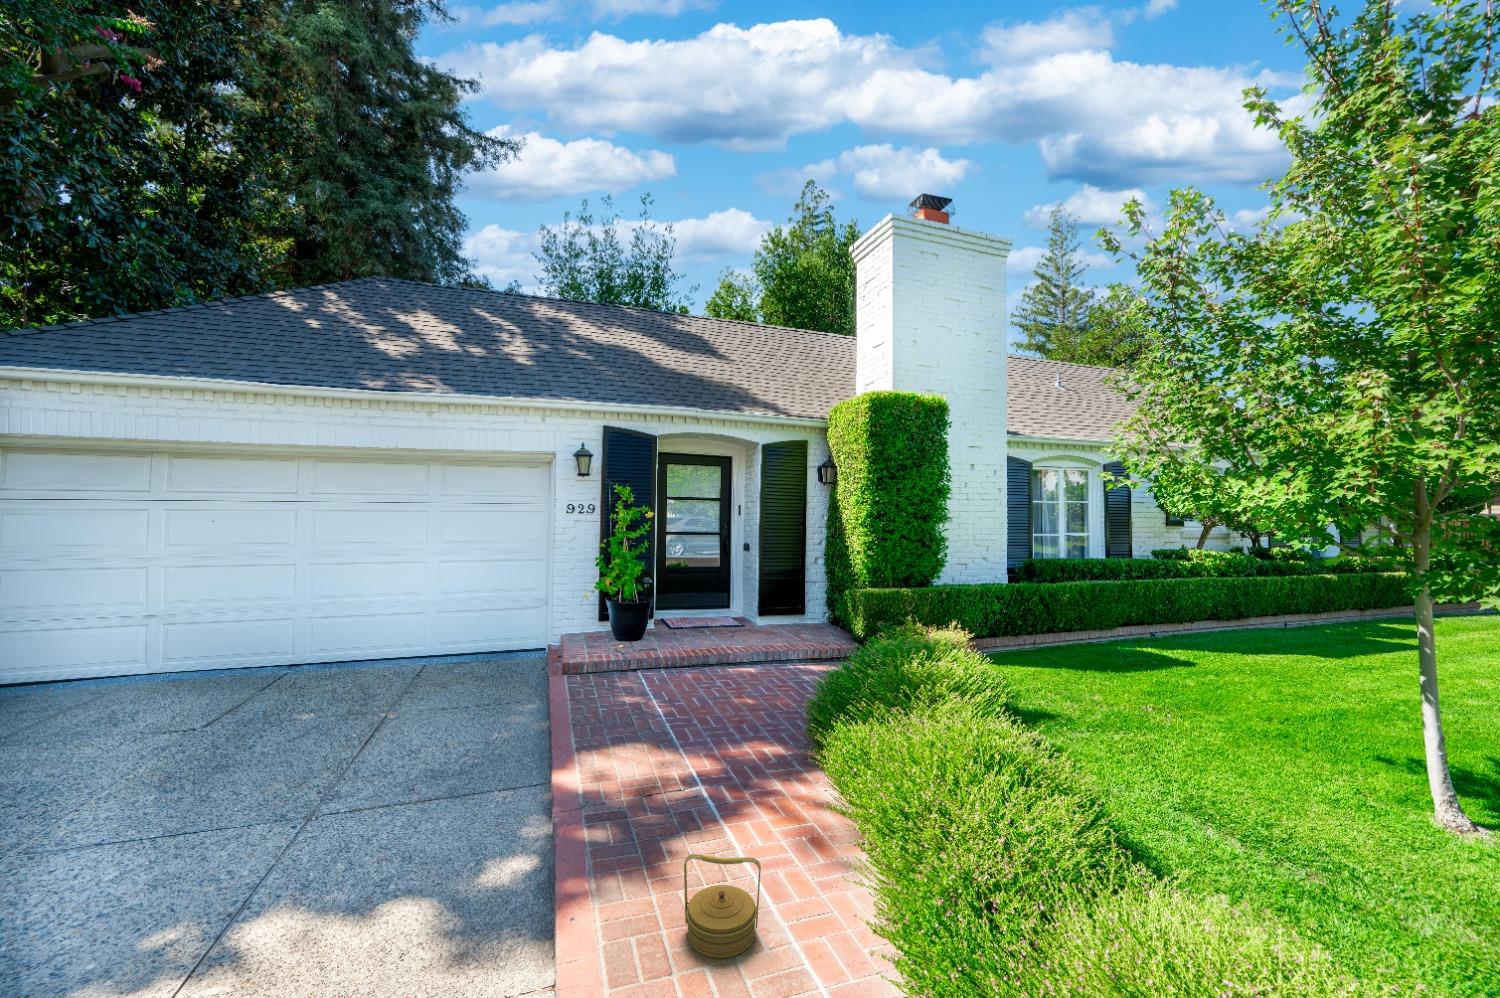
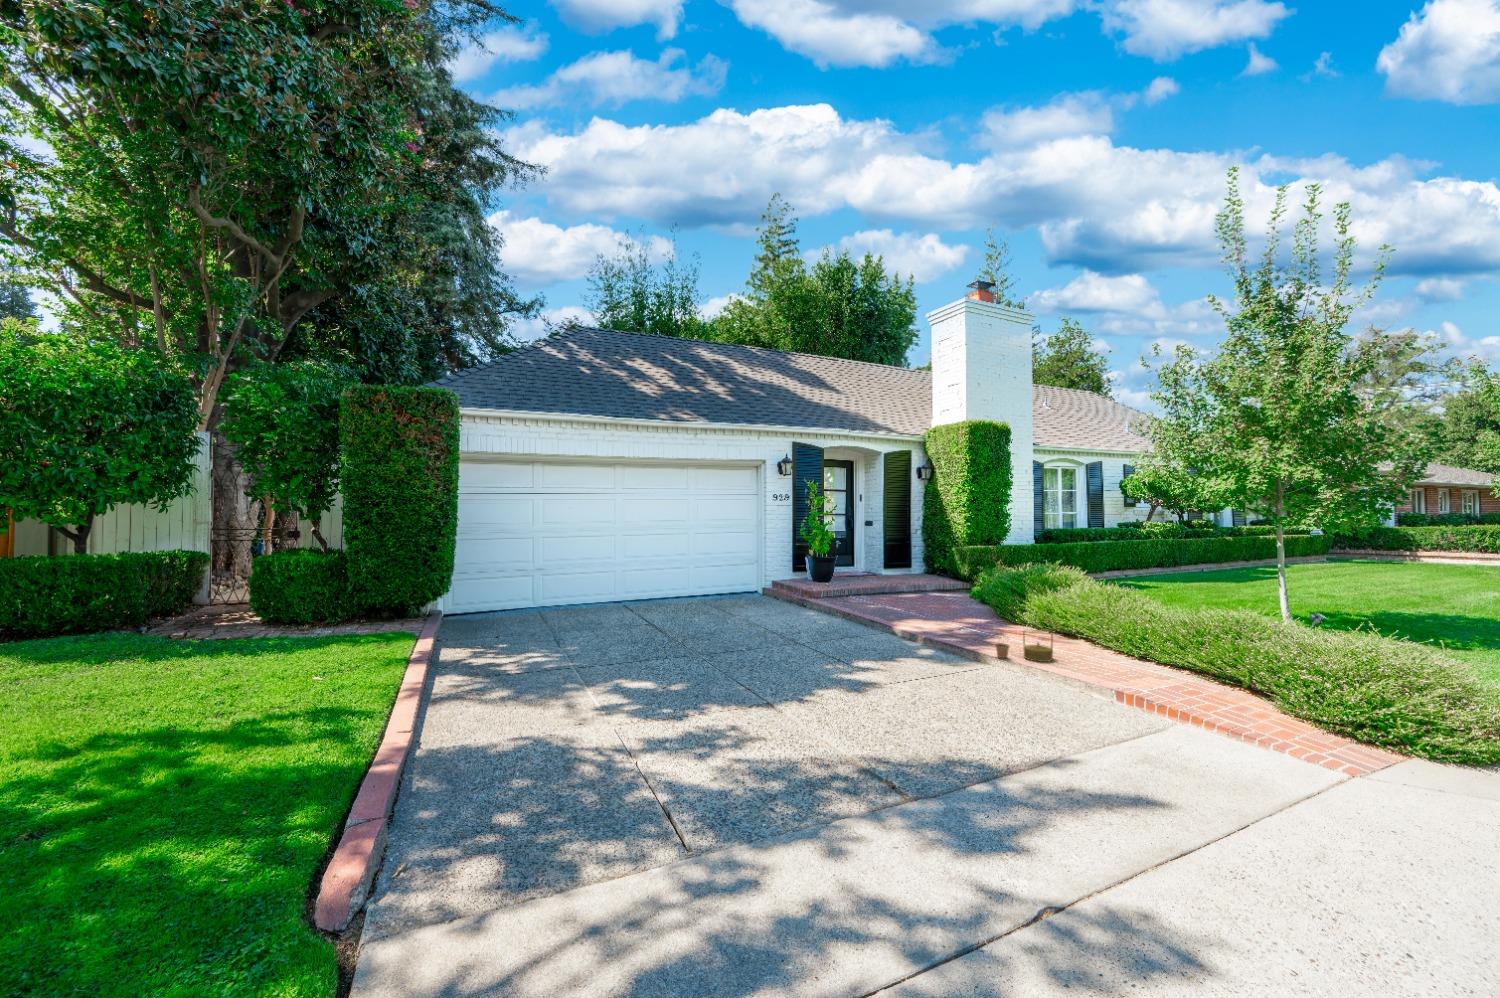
potted plant: none [620,811,657,924] -> present [992,619,1009,658]

